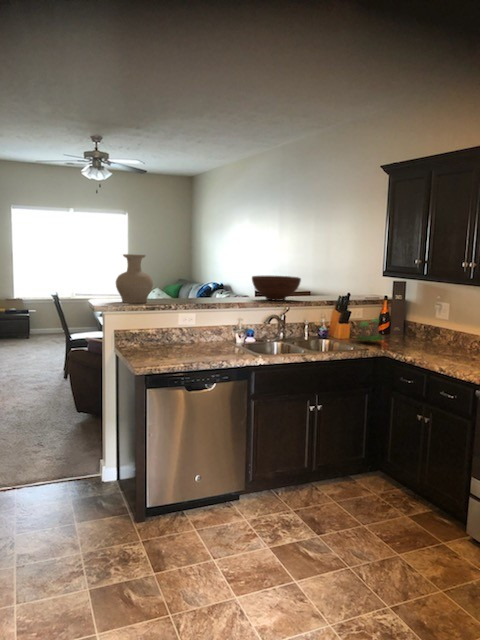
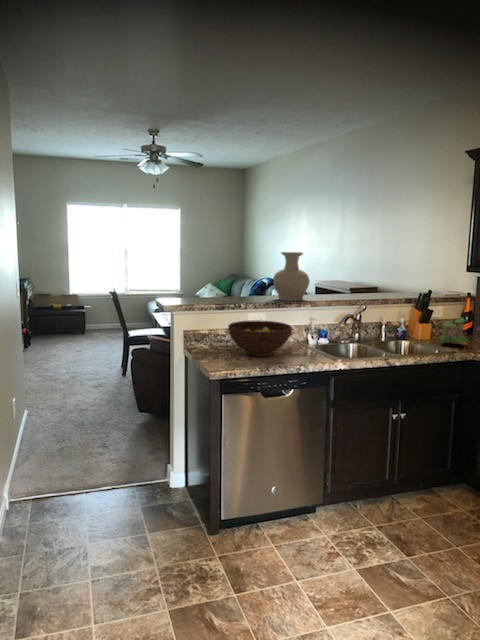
vase: present [116,254,153,303] -> present [273,252,310,301]
fruit bowl: present [252,276,301,301] -> present [228,320,292,357]

